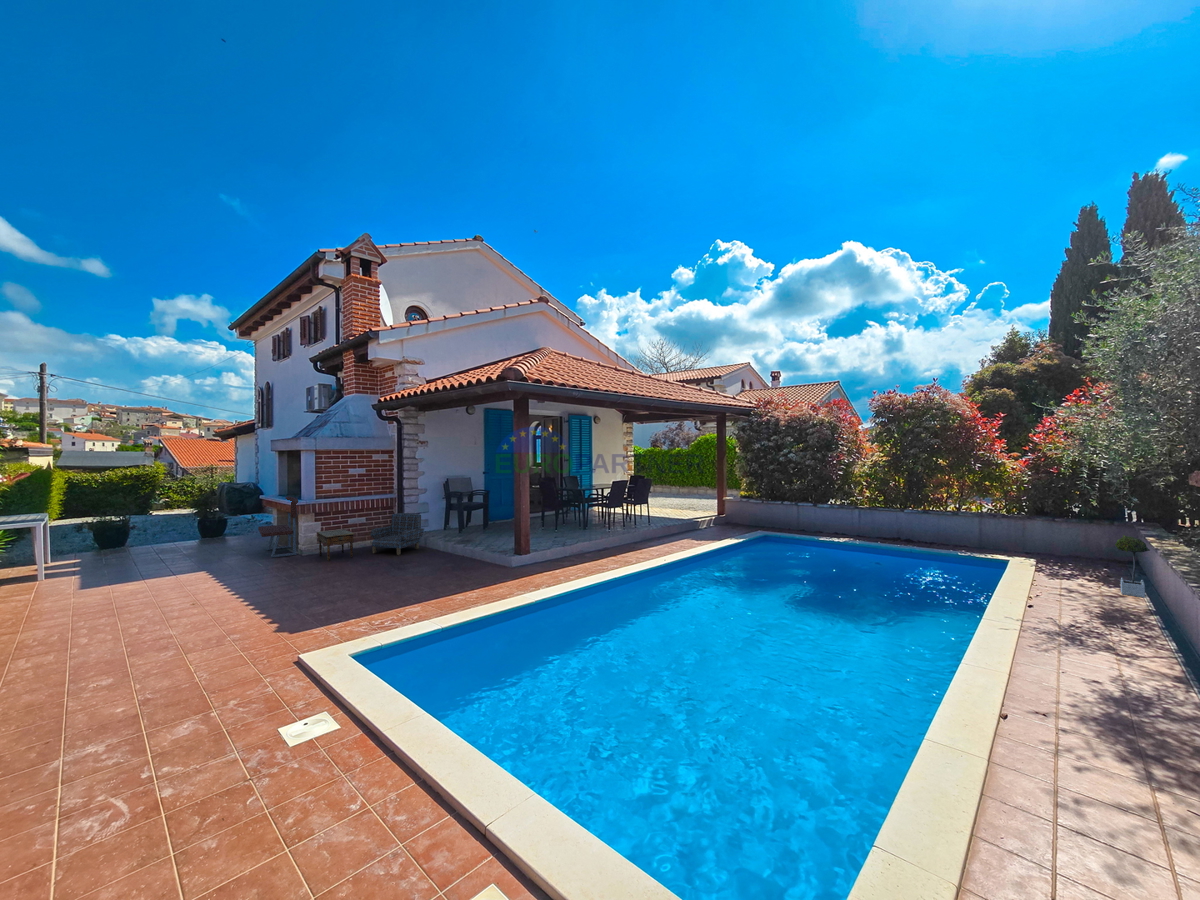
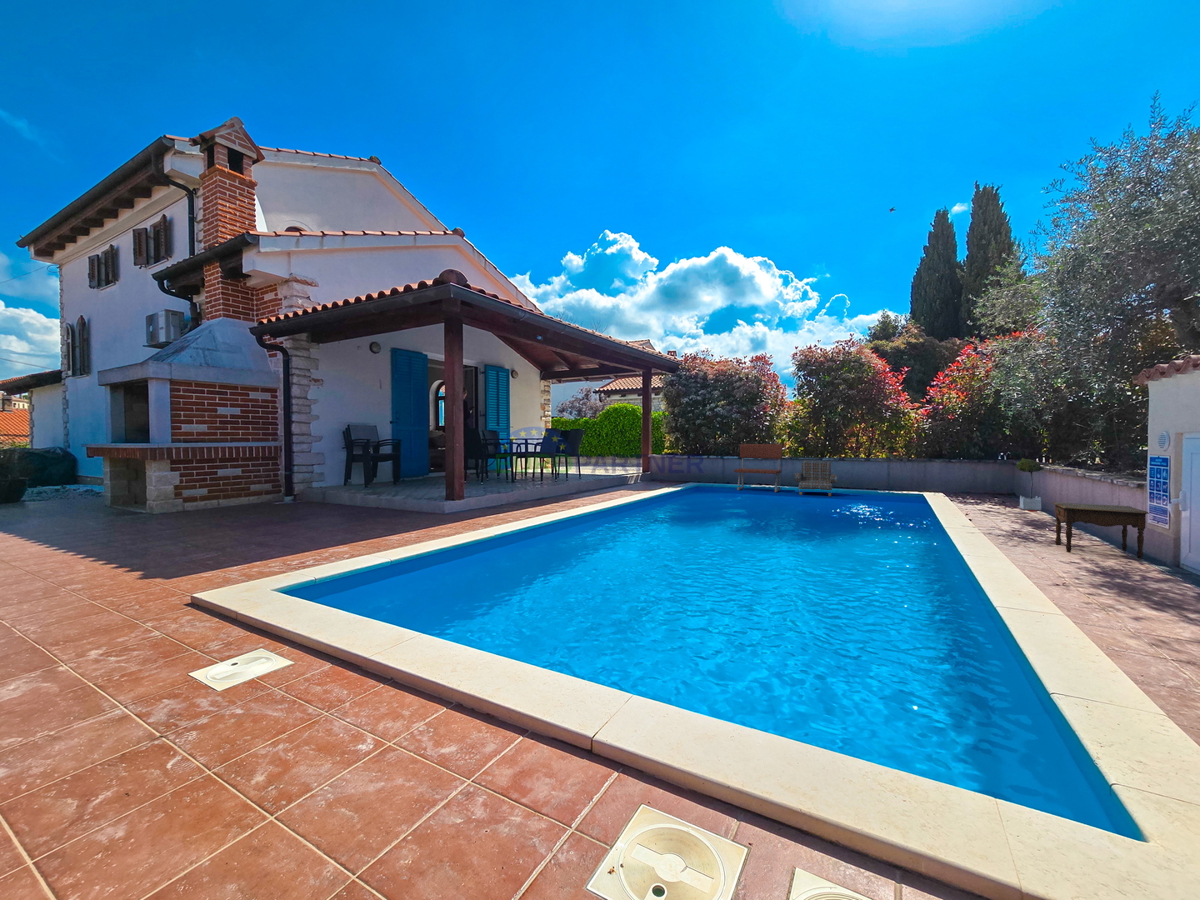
bench: present [258,497,298,558] -> present [734,444,782,492]
armchair: present [370,513,424,555] -> present [795,461,837,496]
side table: present [317,529,354,561] -> present [1053,502,1149,559]

